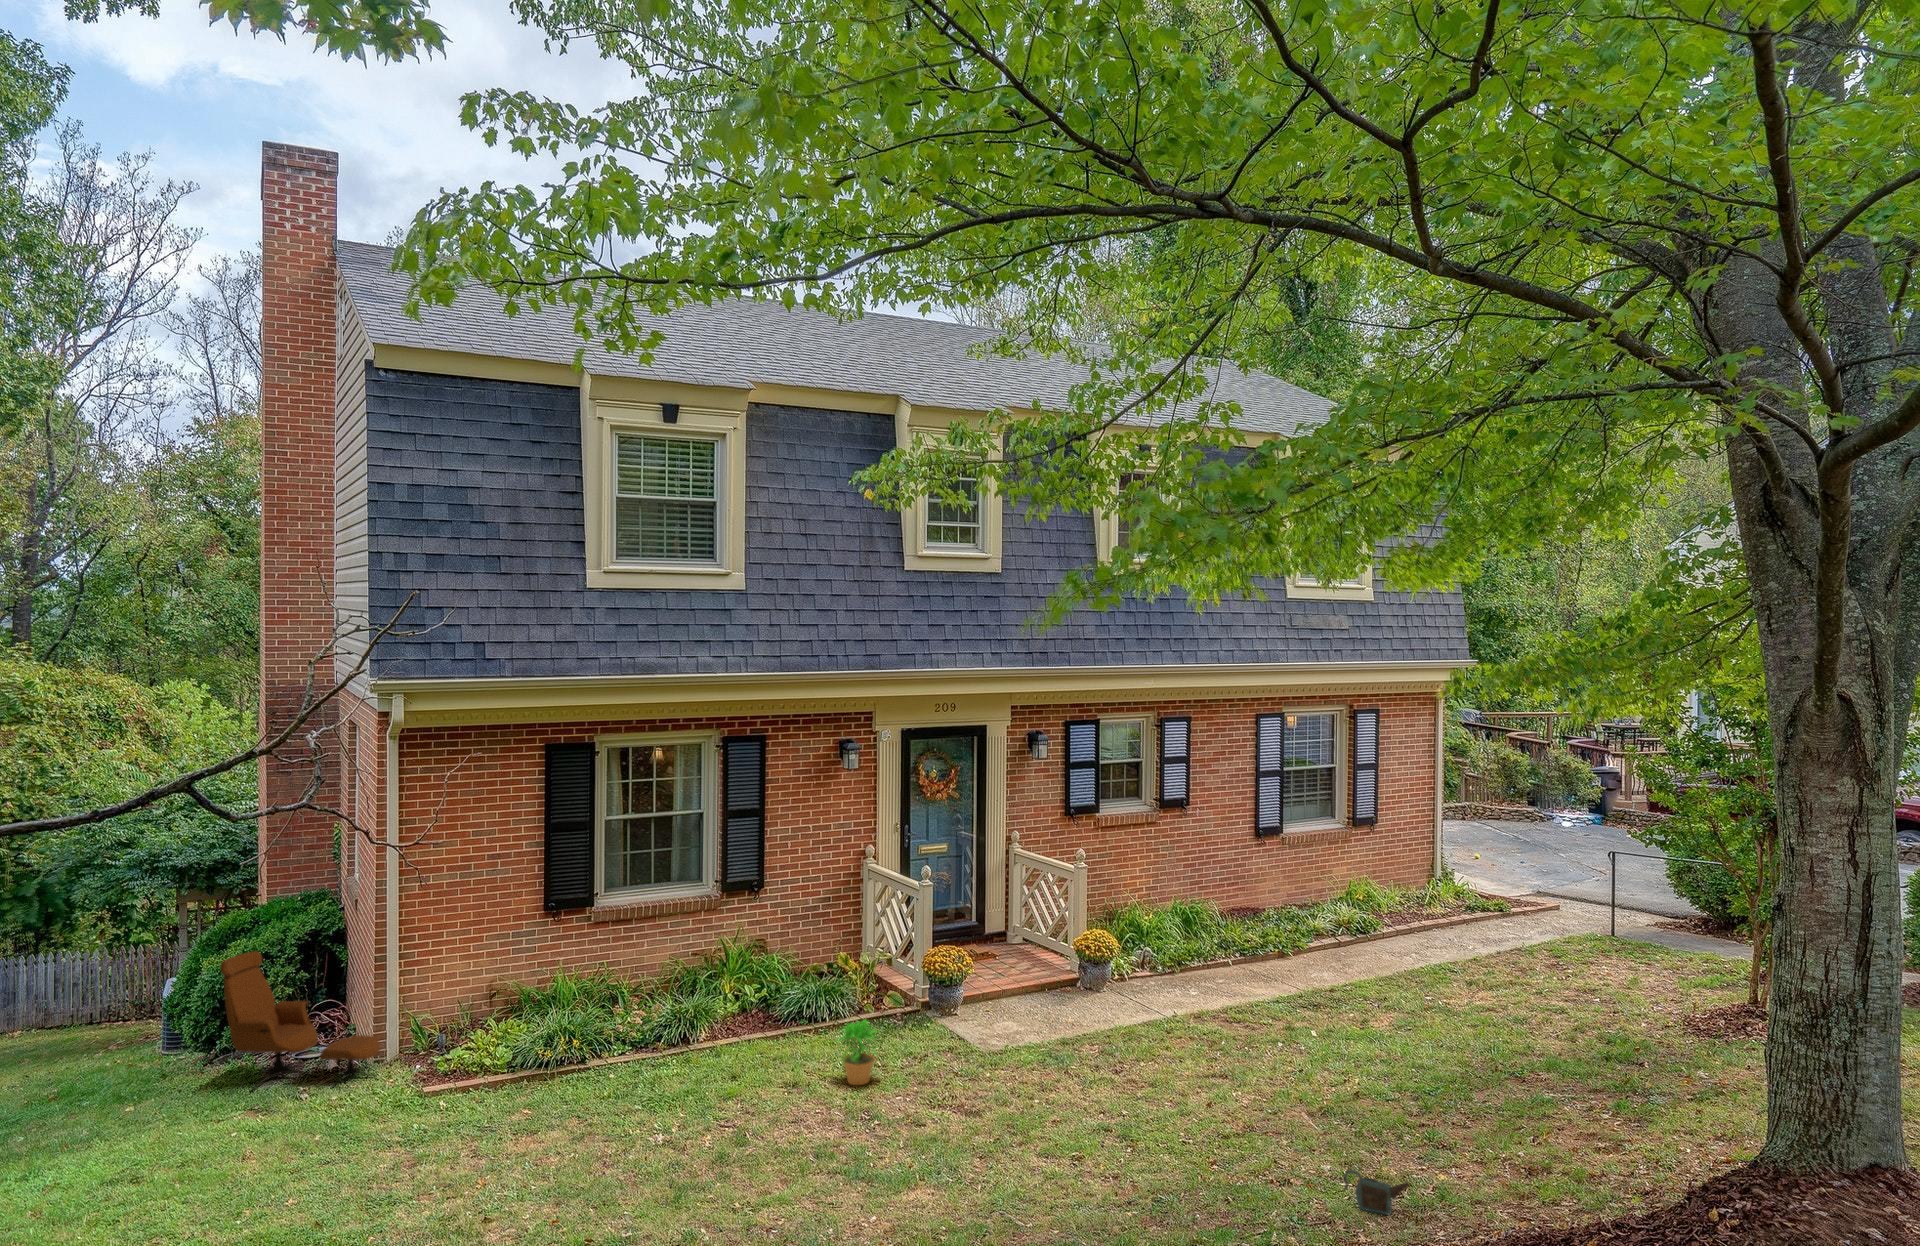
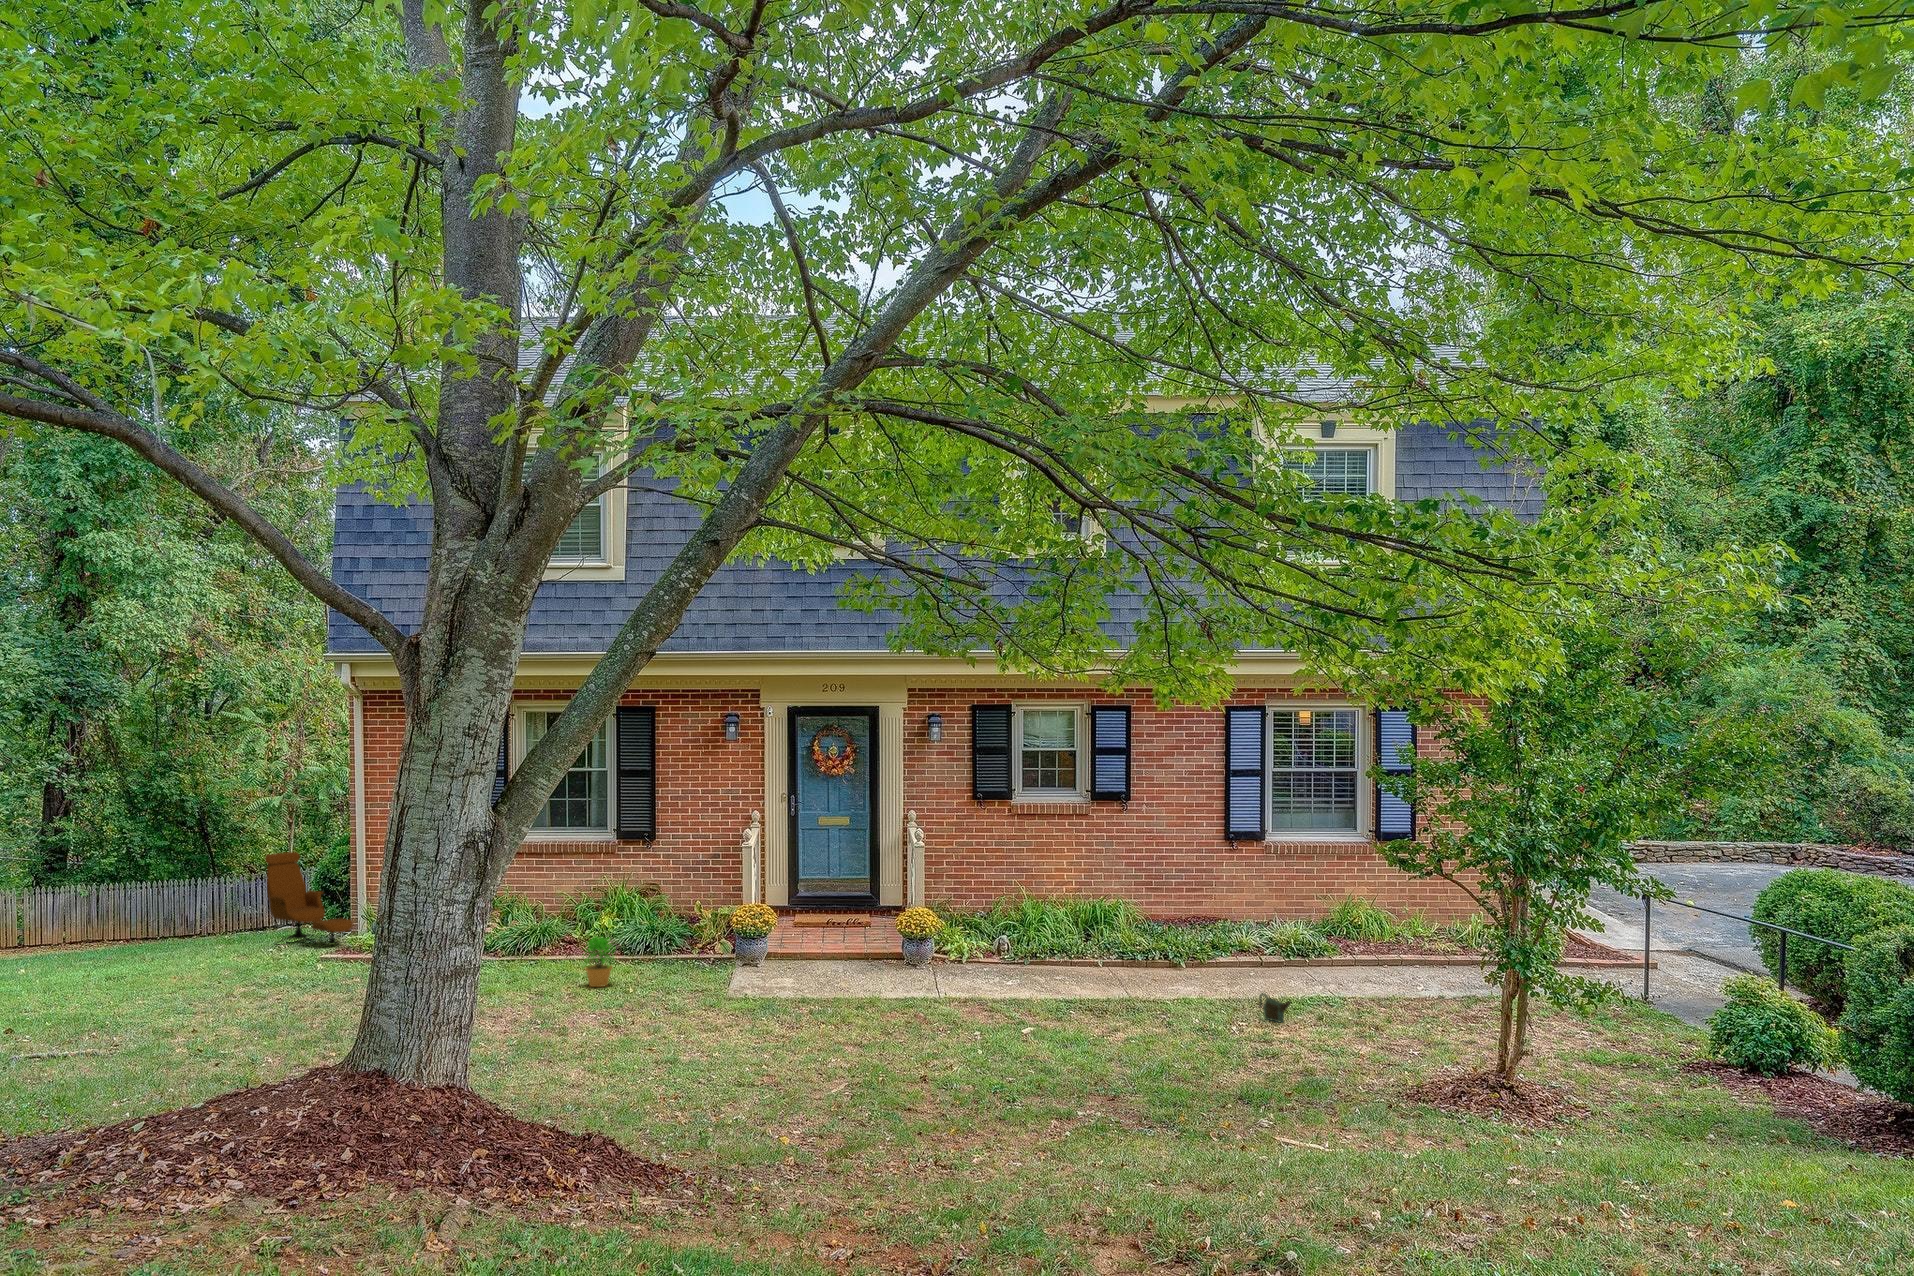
watering can: present [1344,1170,1410,1215] -> present [1259,993,1291,1023]

